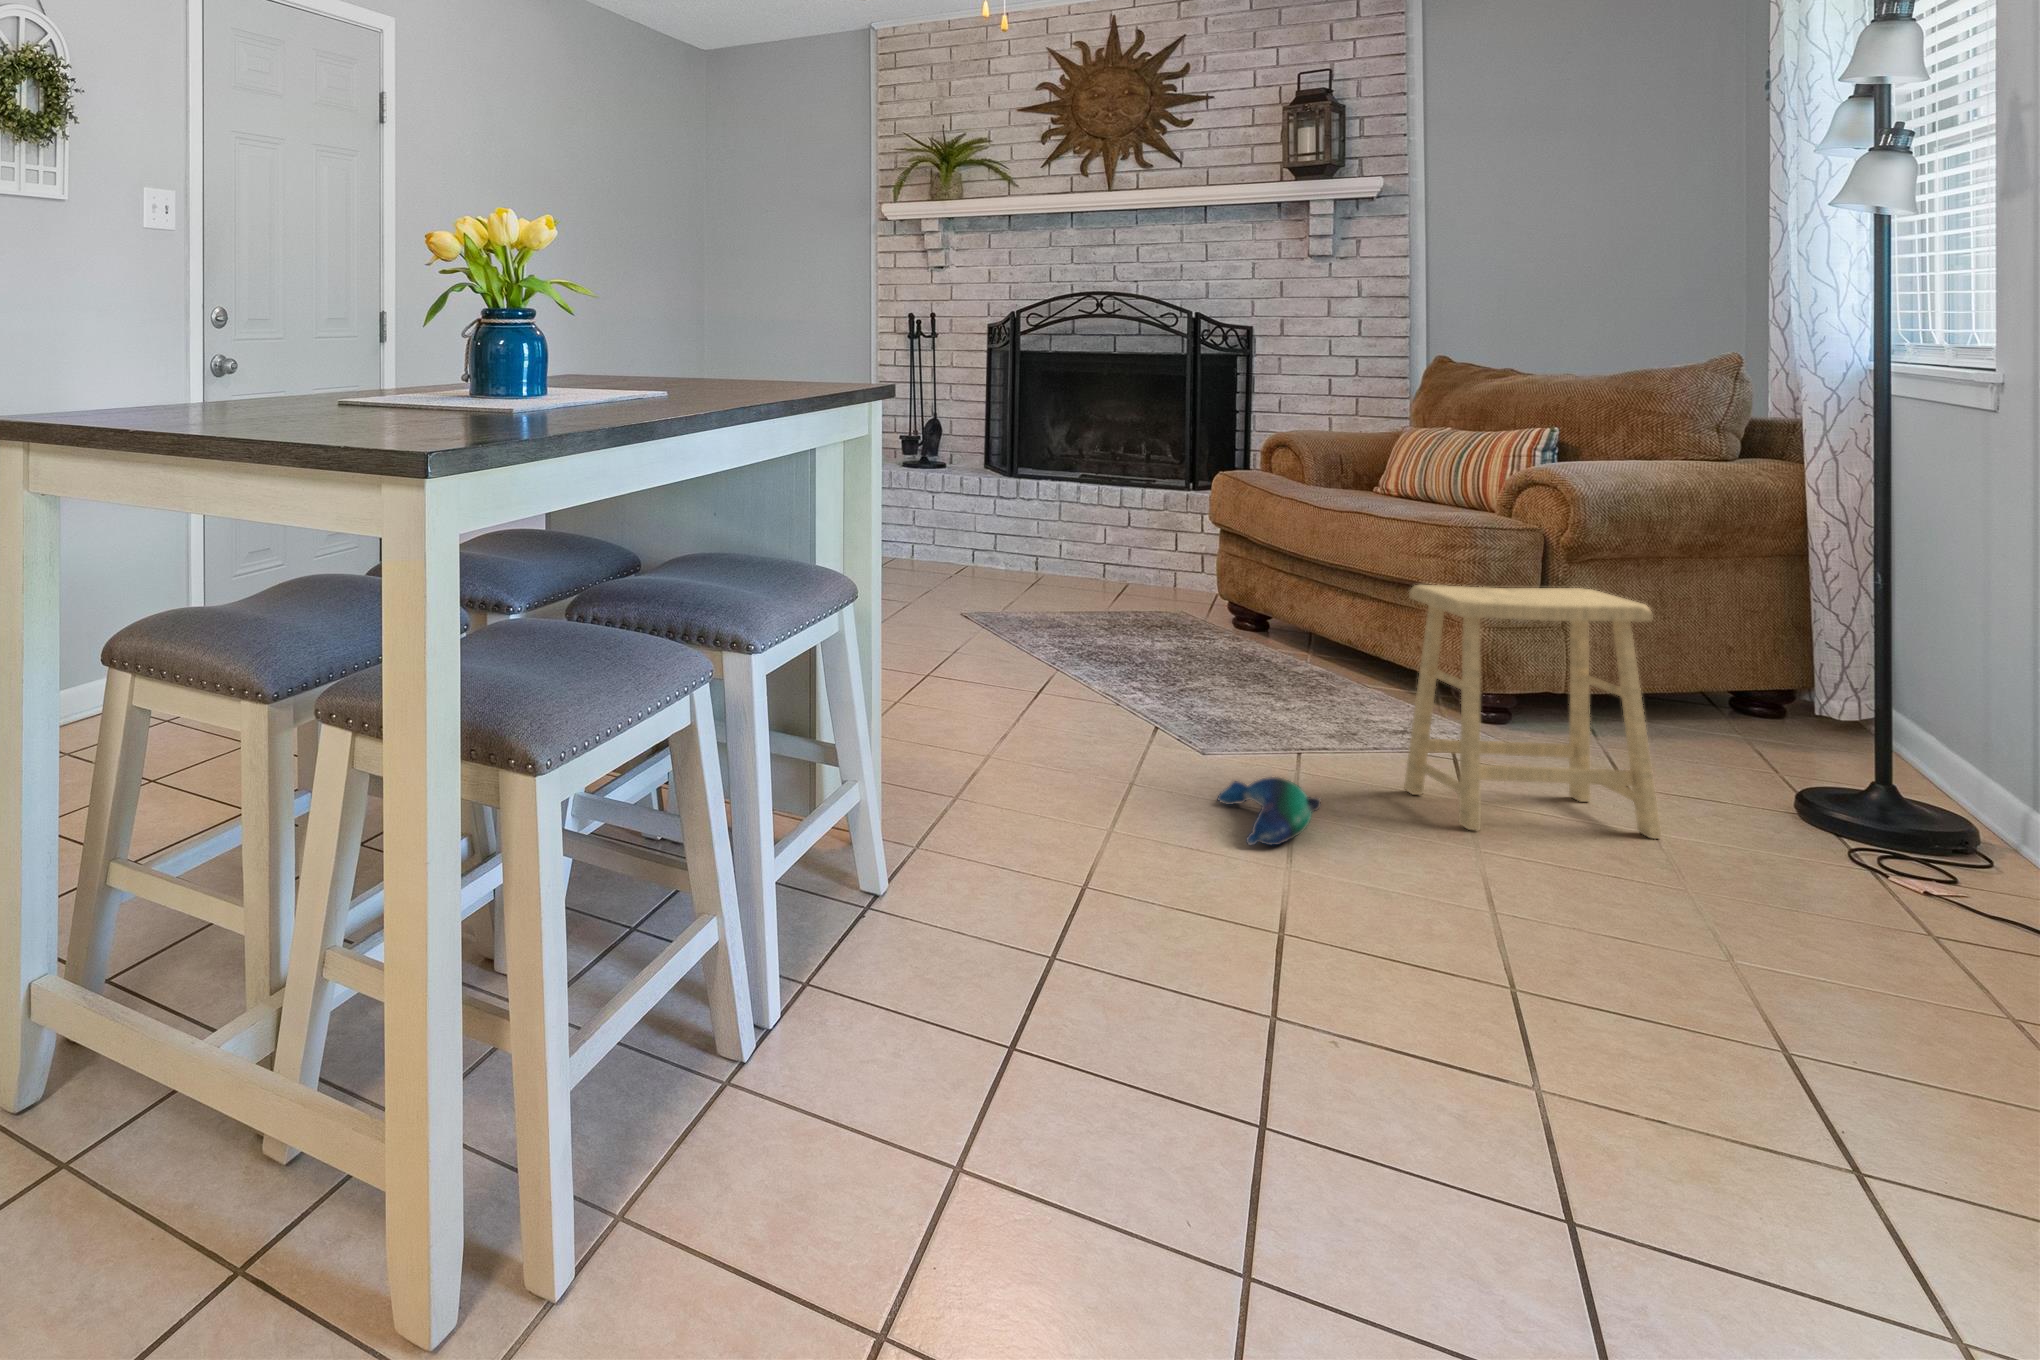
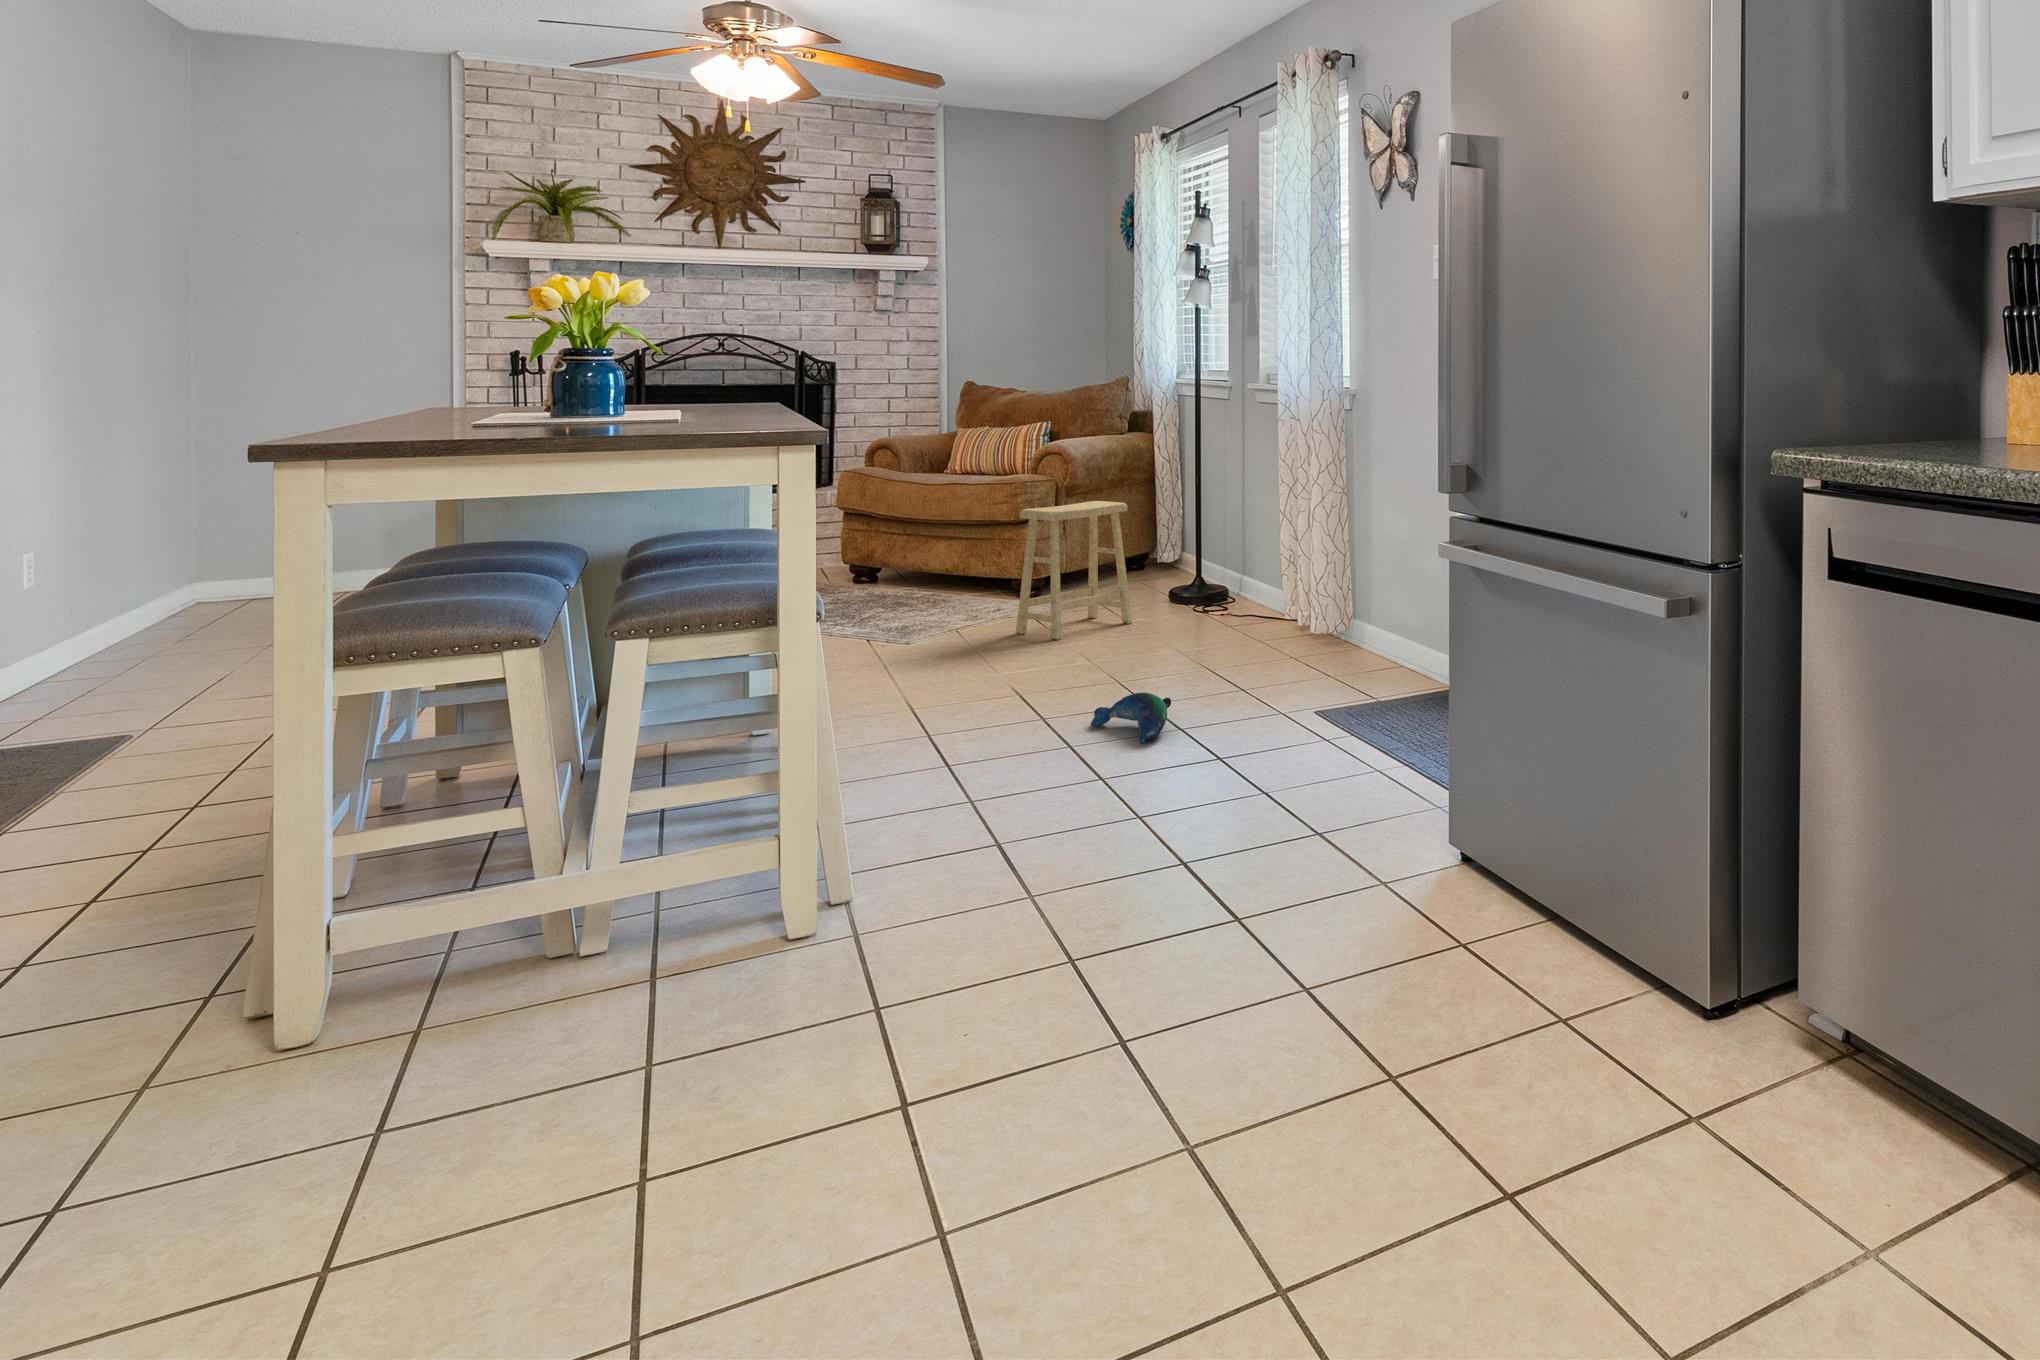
plush toy: present [1218,777,1321,845] -> present [1090,693,1171,743]

